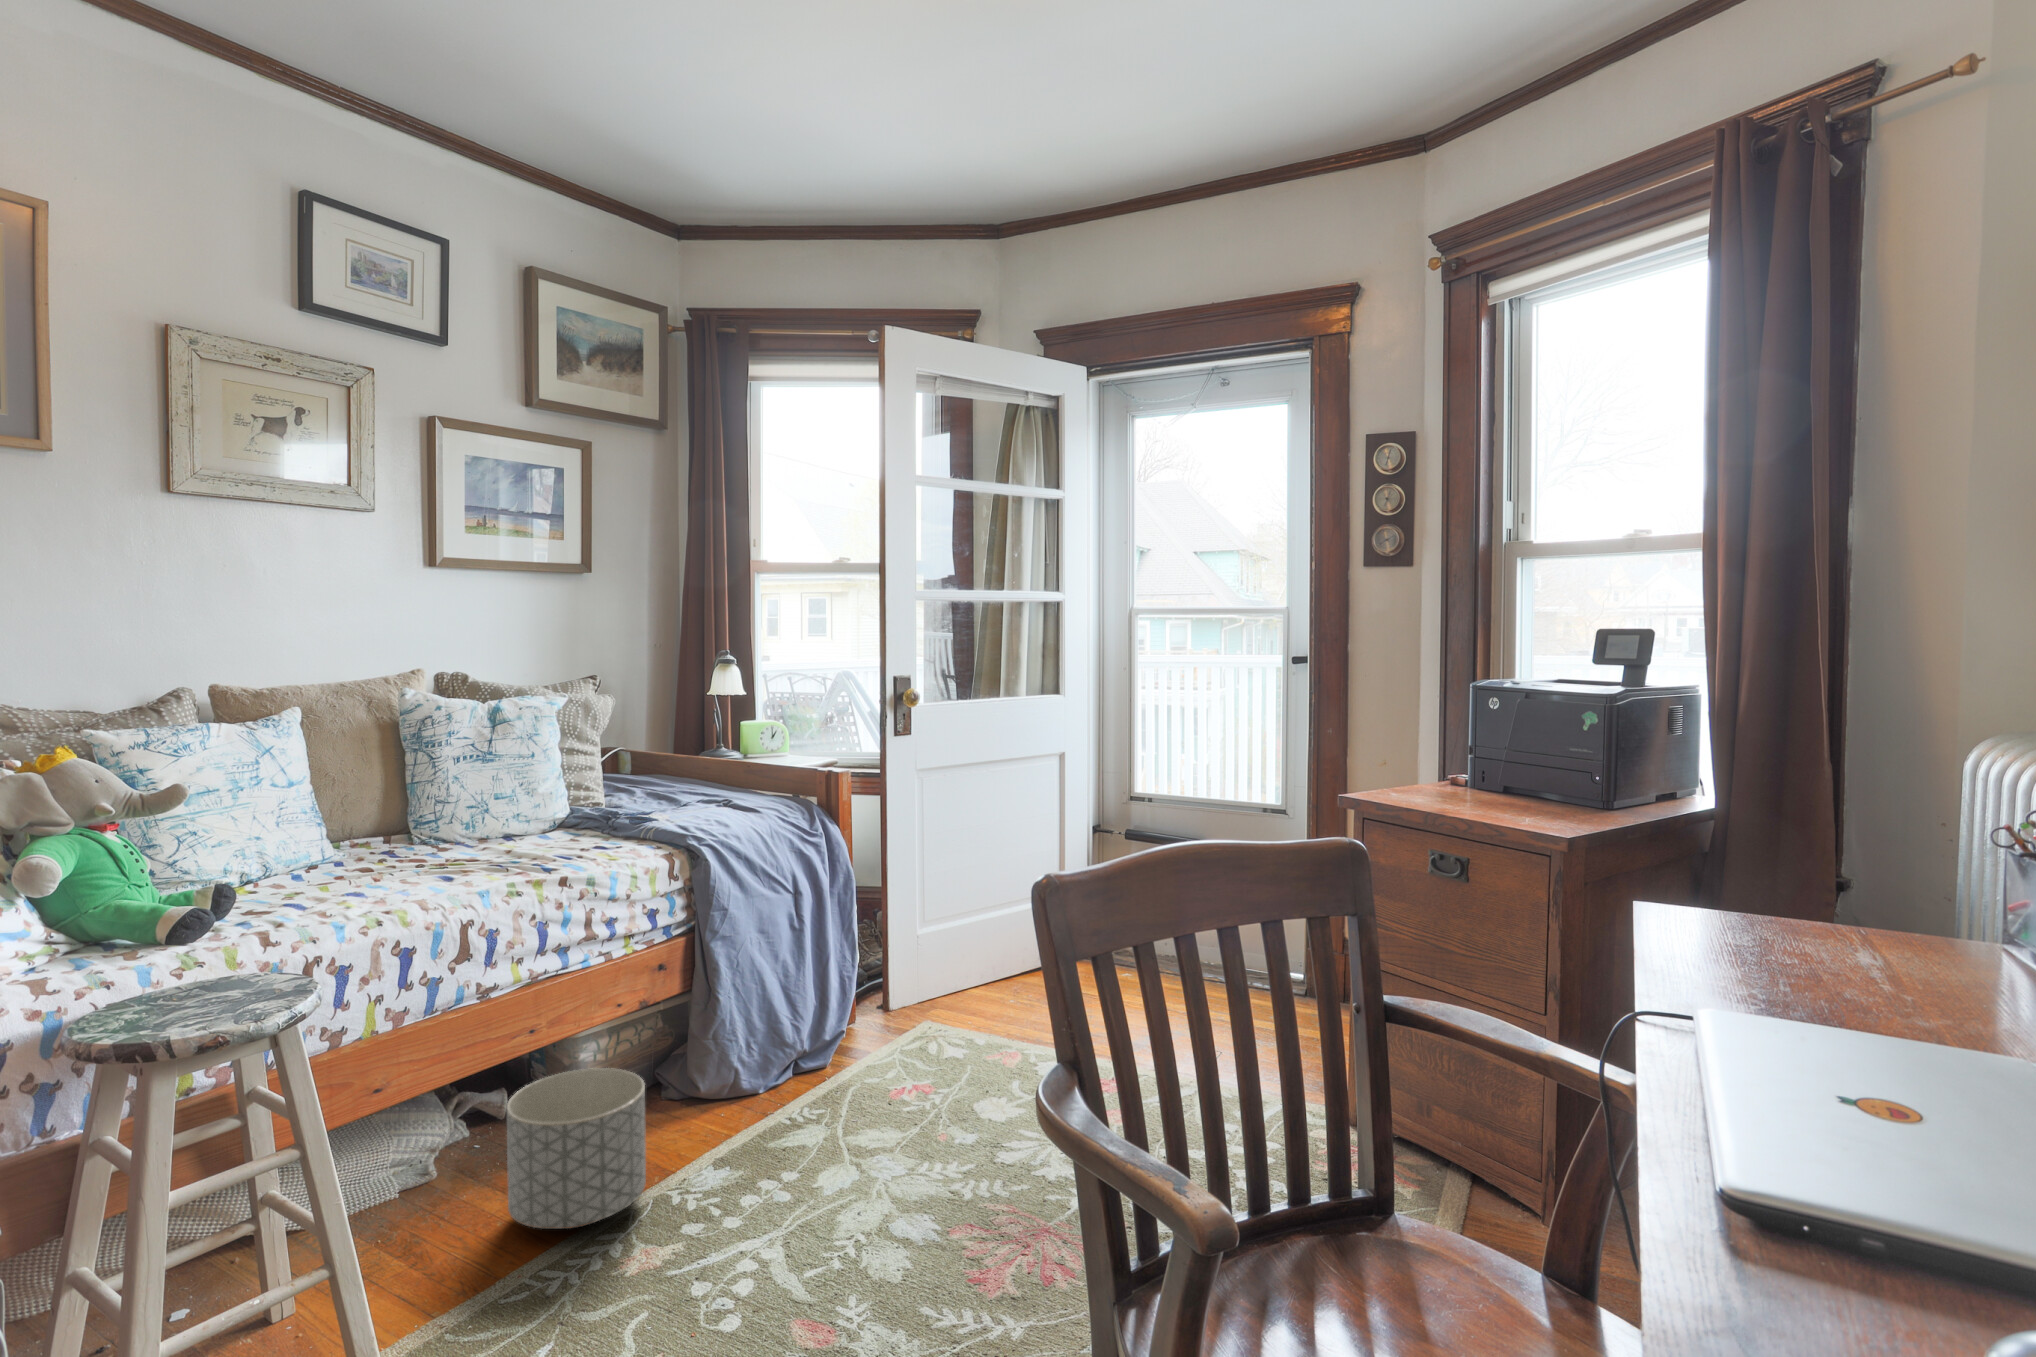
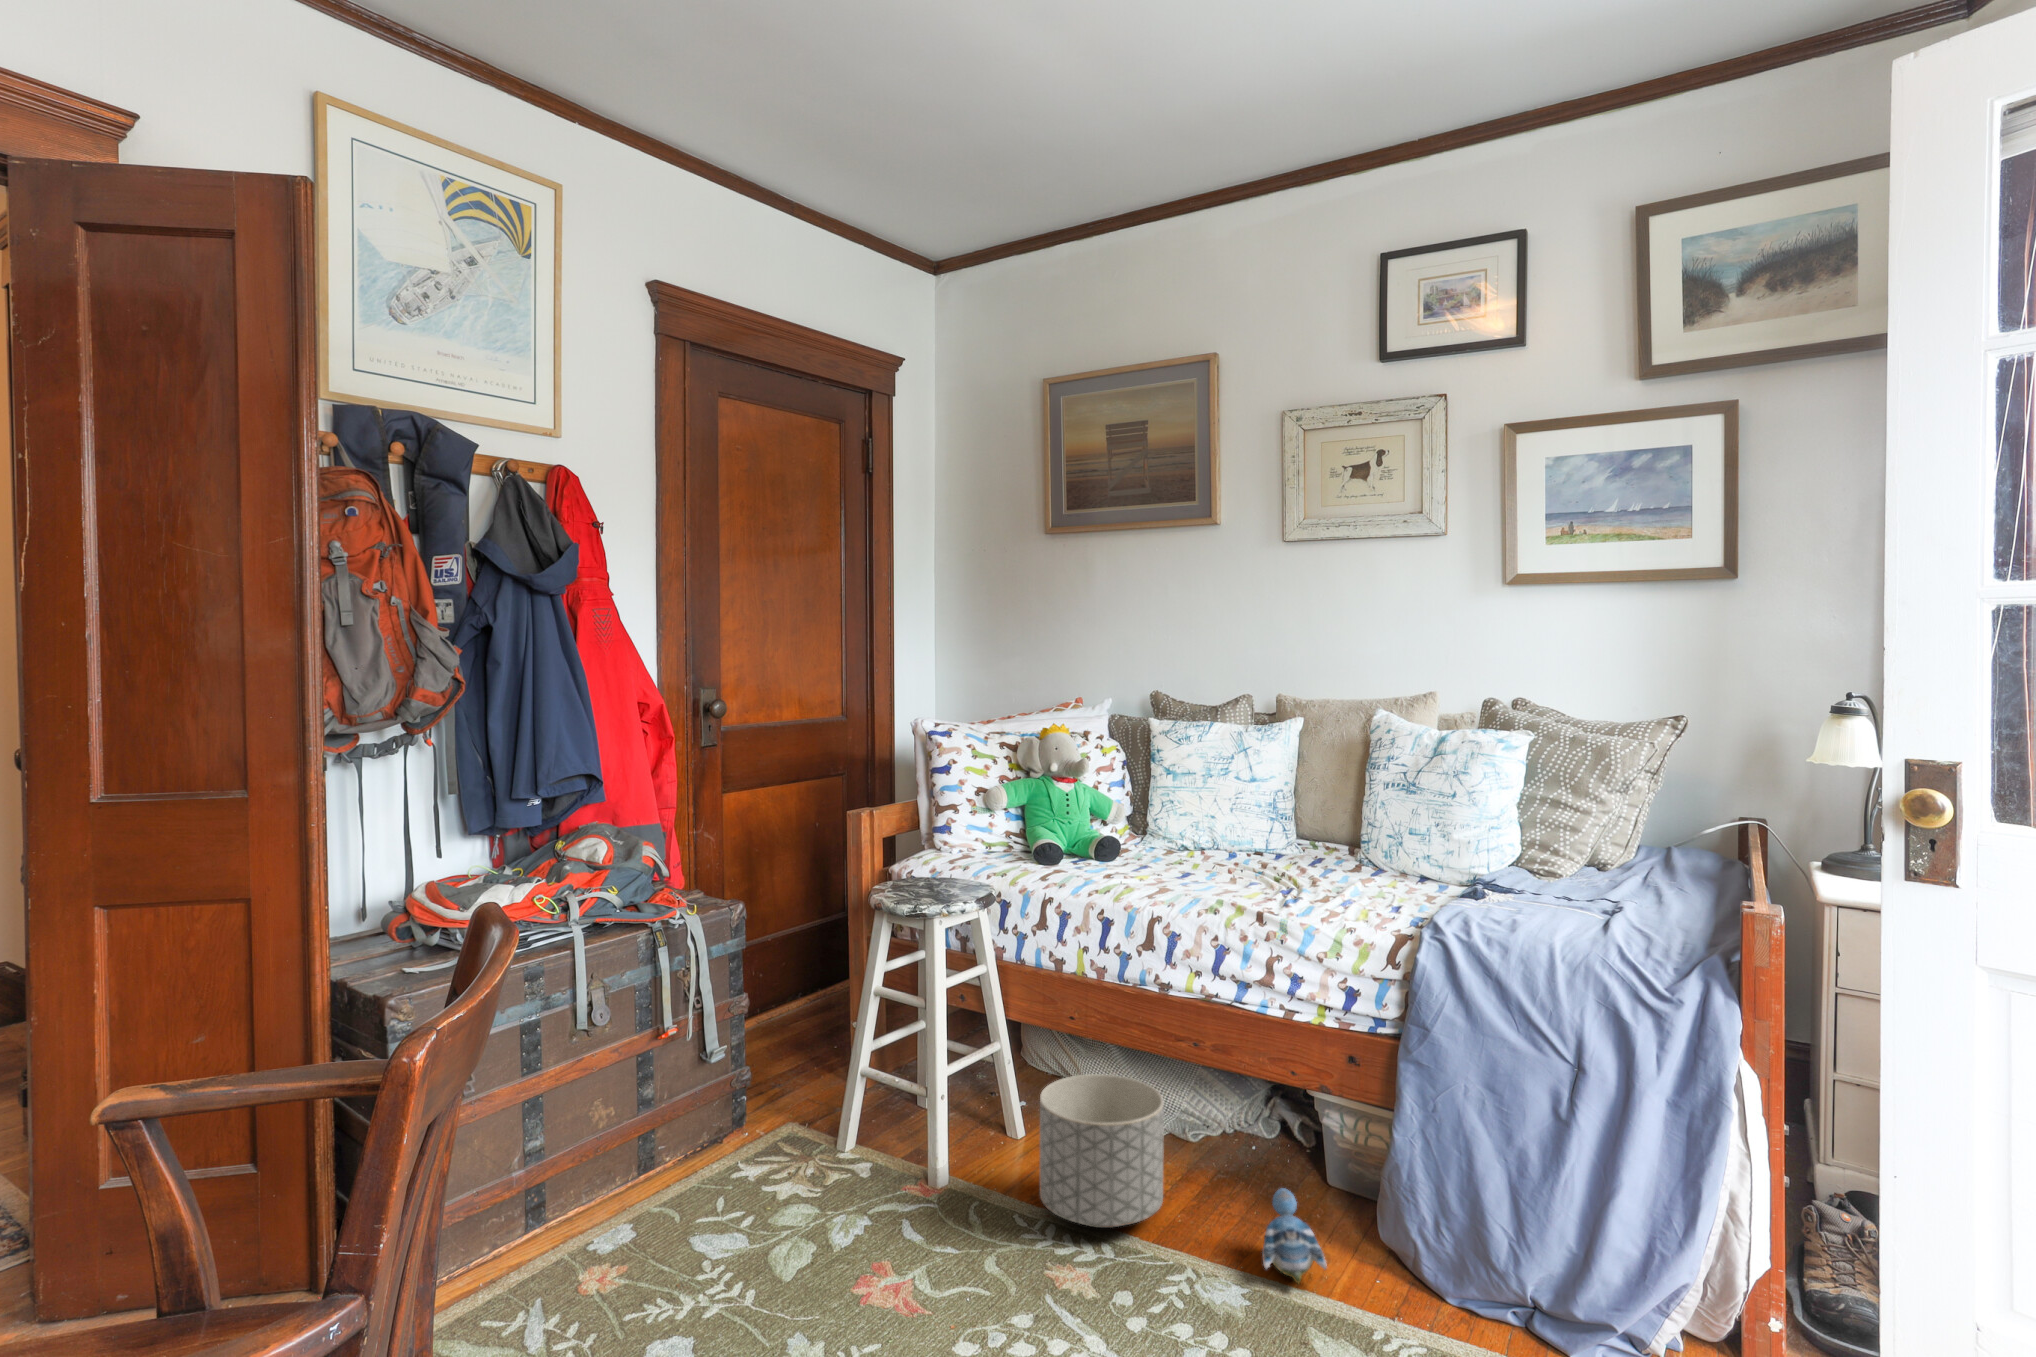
plush toy: none [670,1076,747,1129] -> present [1262,1188,1327,1284]

